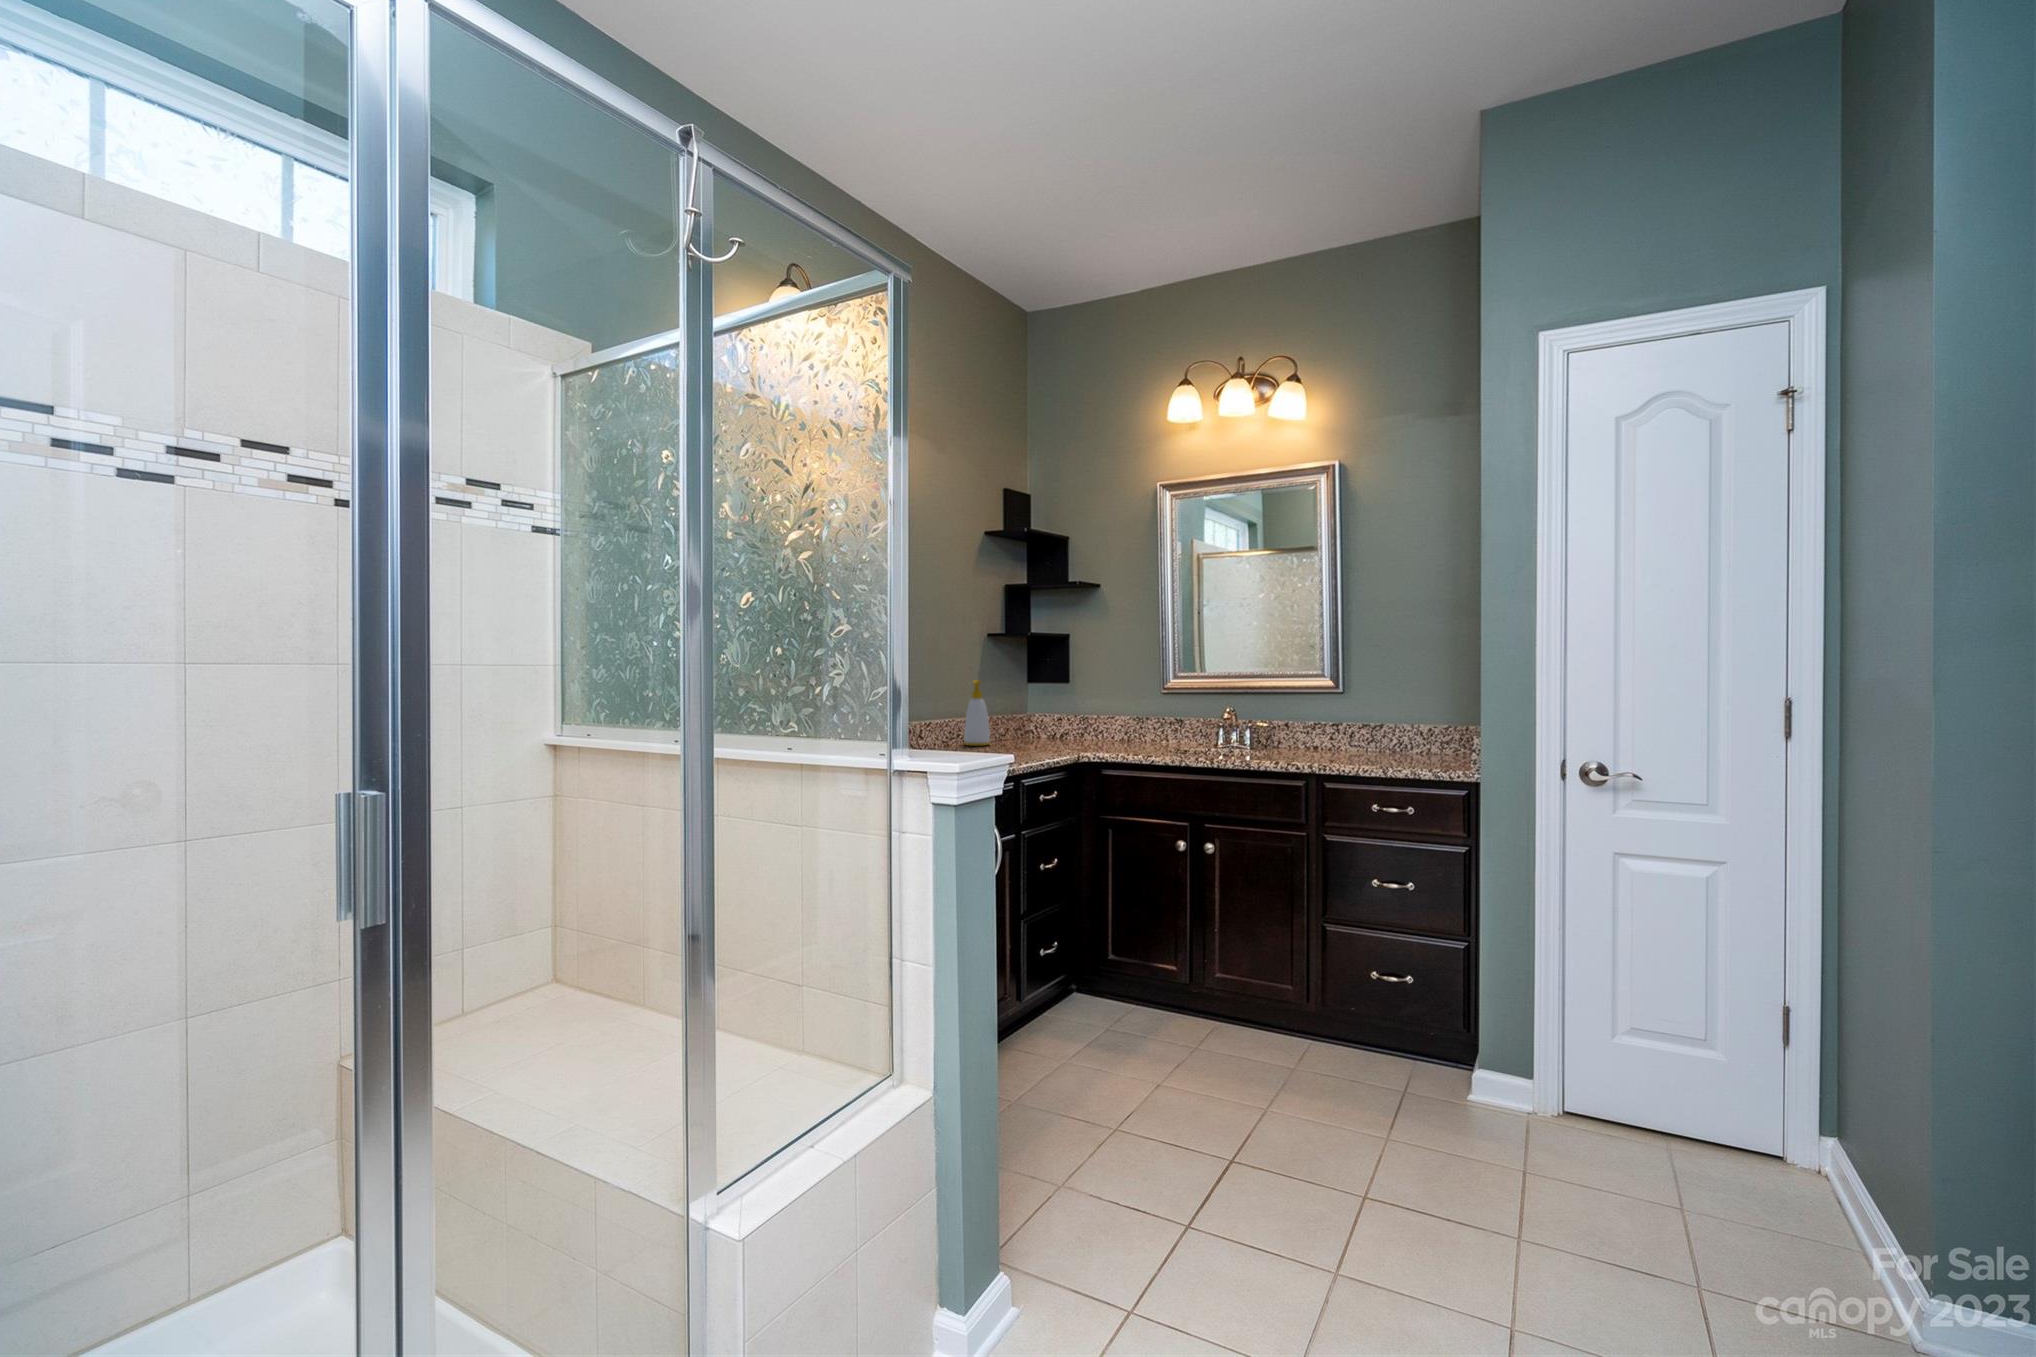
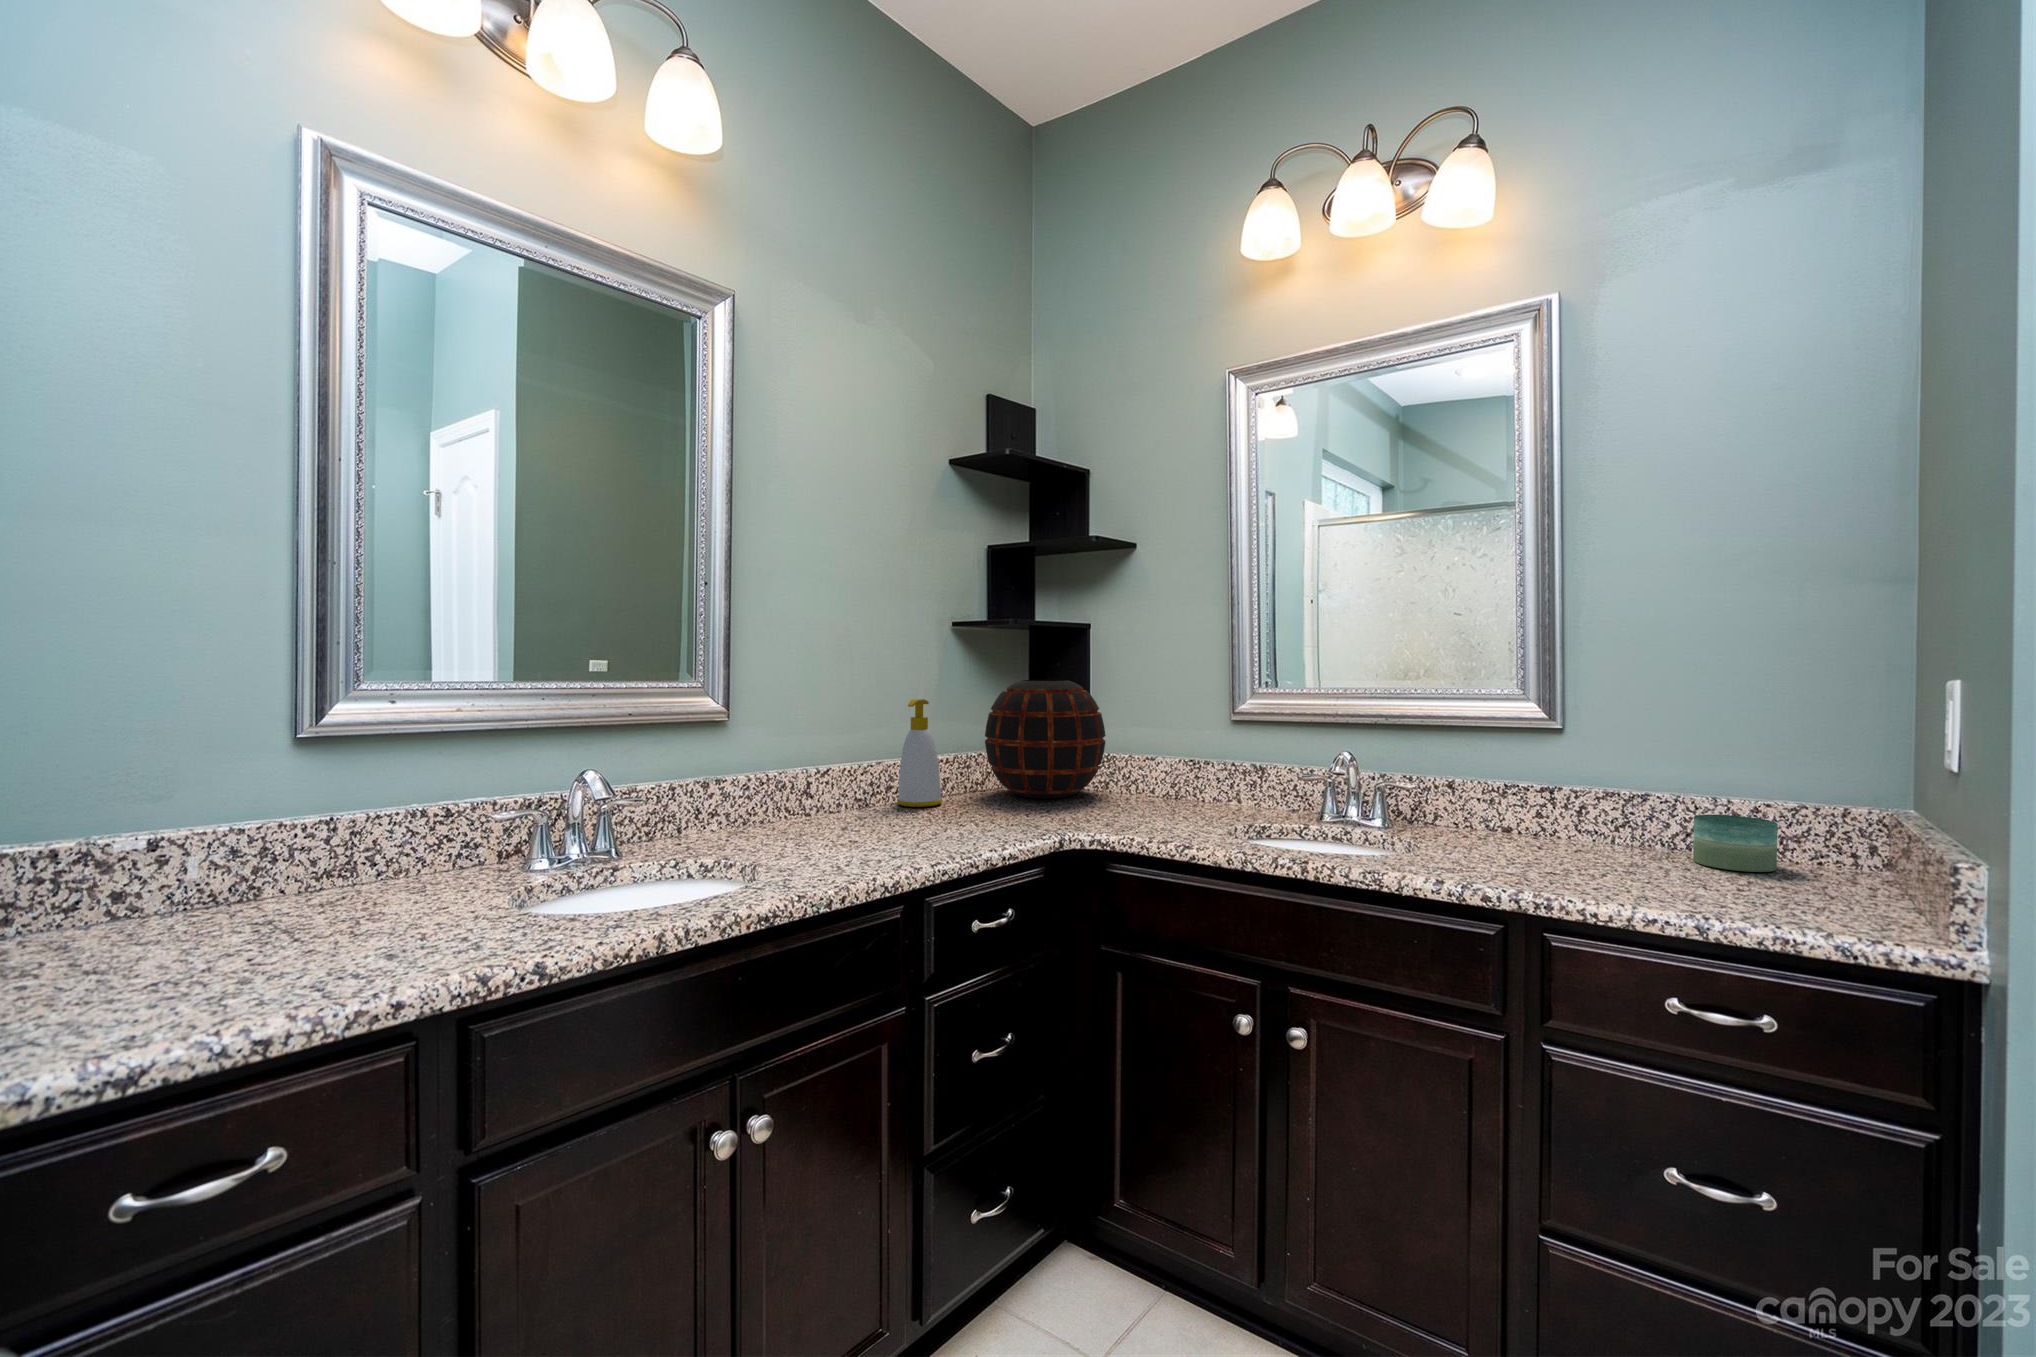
decorative vase: none [1012,669,1086,742] -> present [985,680,1106,799]
candle: none [1401,733,1437,757] -> present [1693,815,1778,872]

